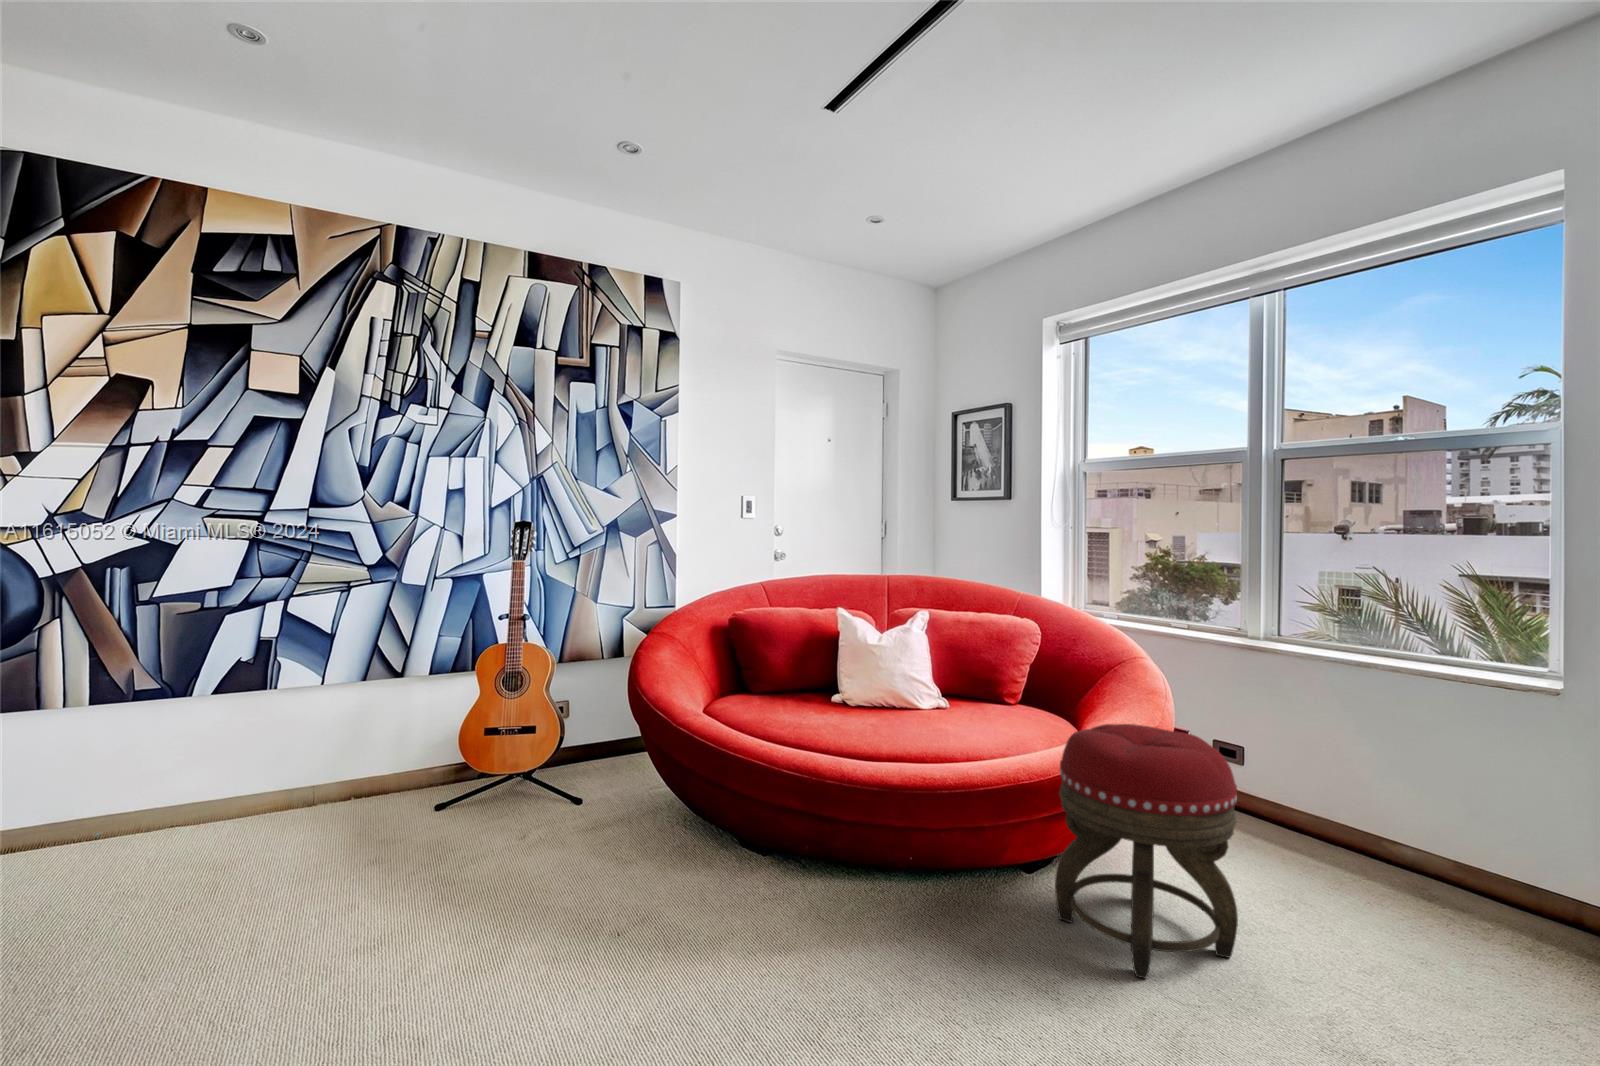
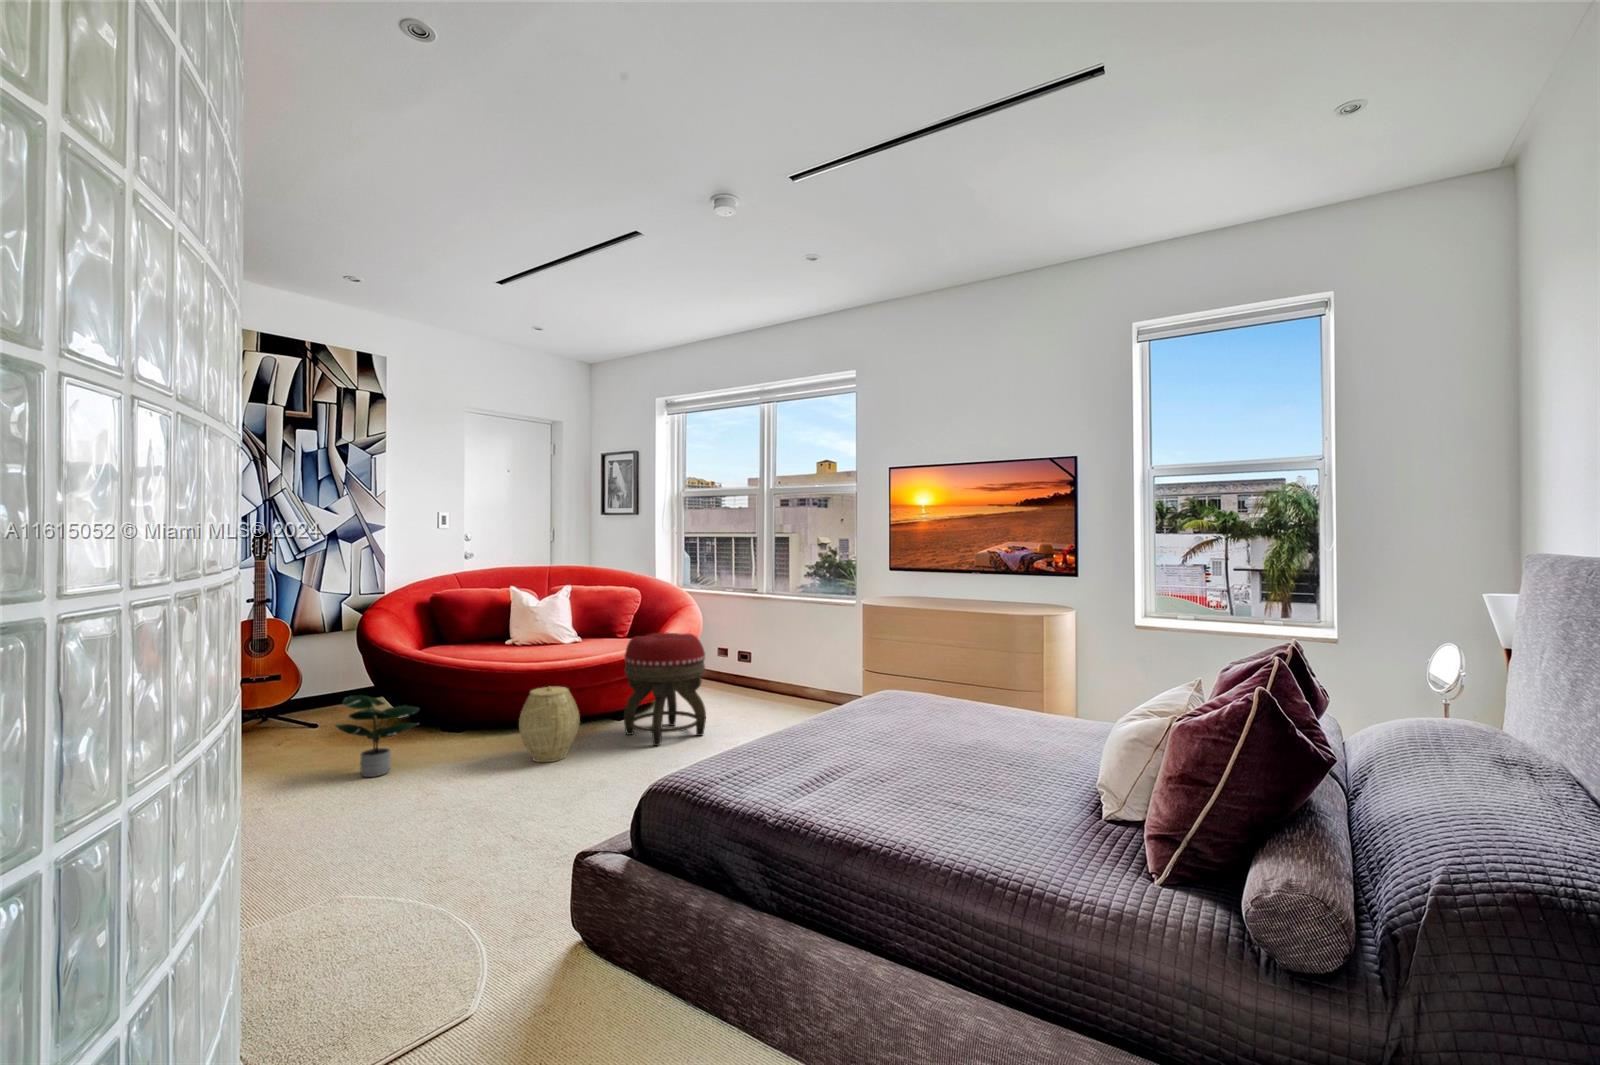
potted plant: none [570,803,705,965] -> present [336,695,419,777]
woven basket: none [873,825,988,990] -> present [519,686,580,762]

